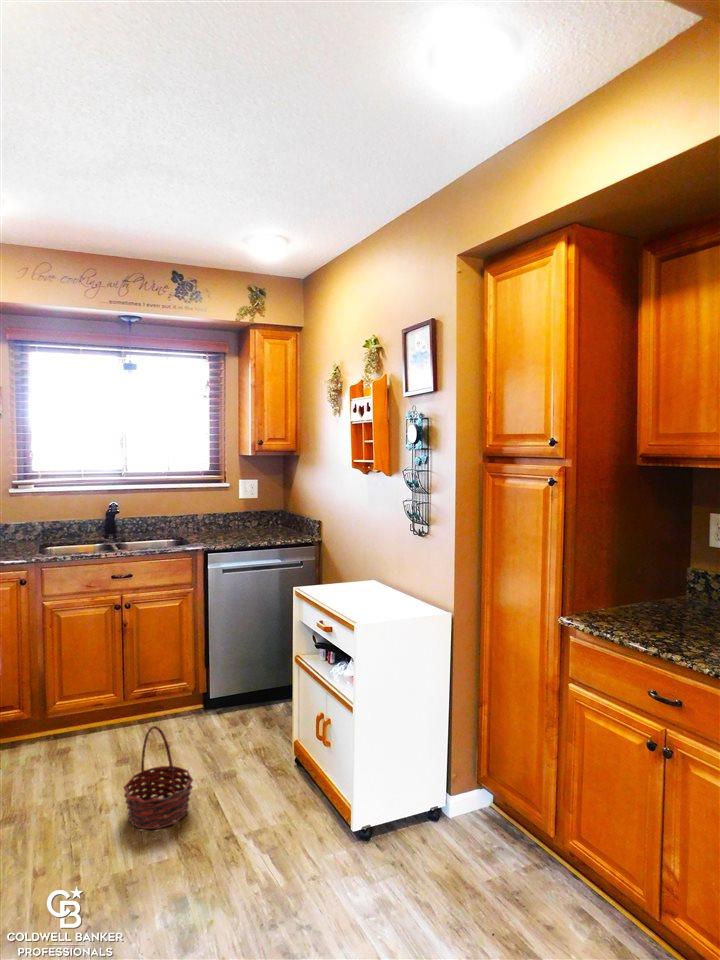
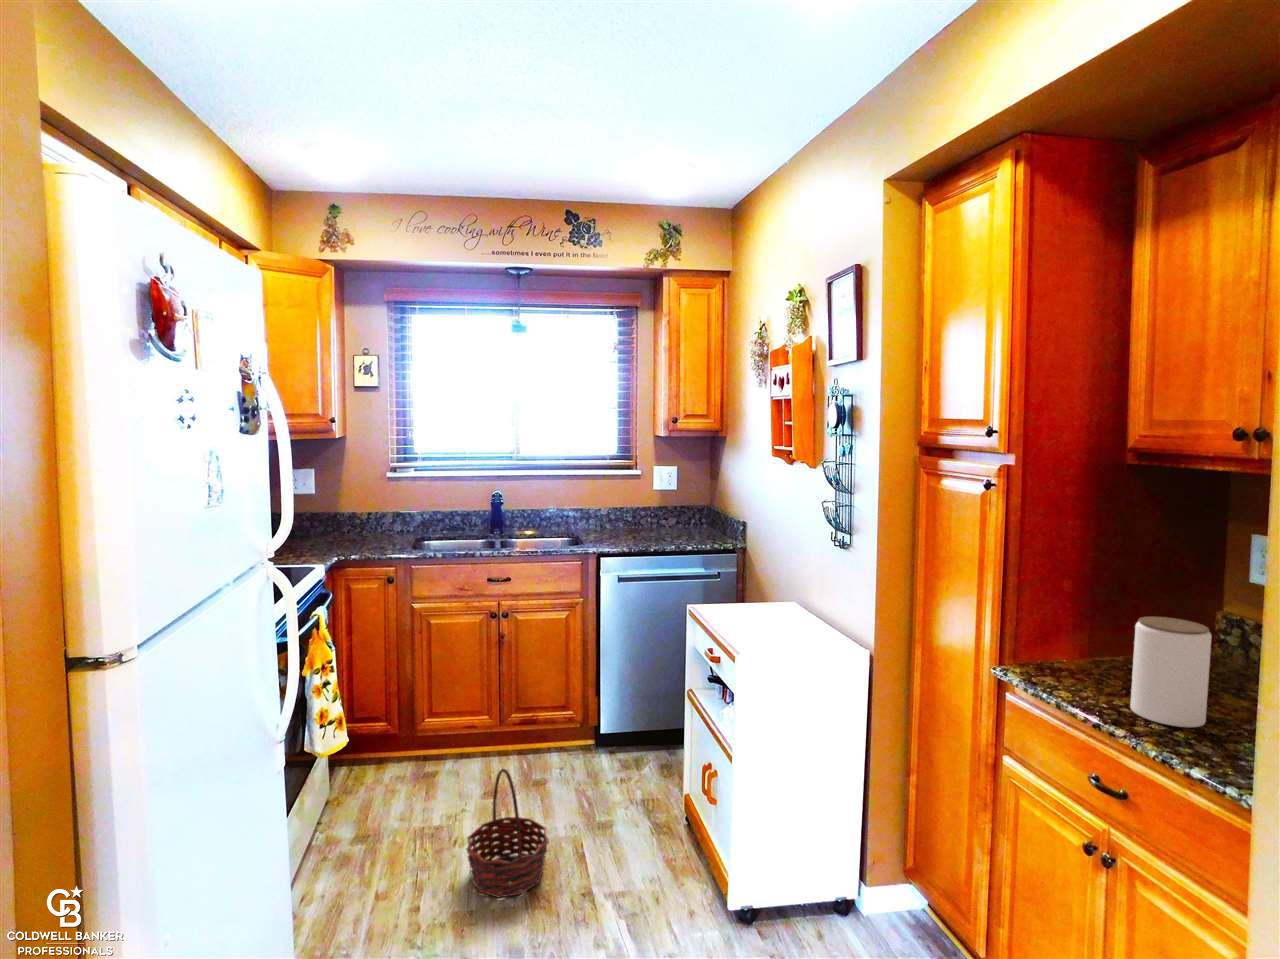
jar: none [596,562,637,625] -> present [1131,617,1211,727]

